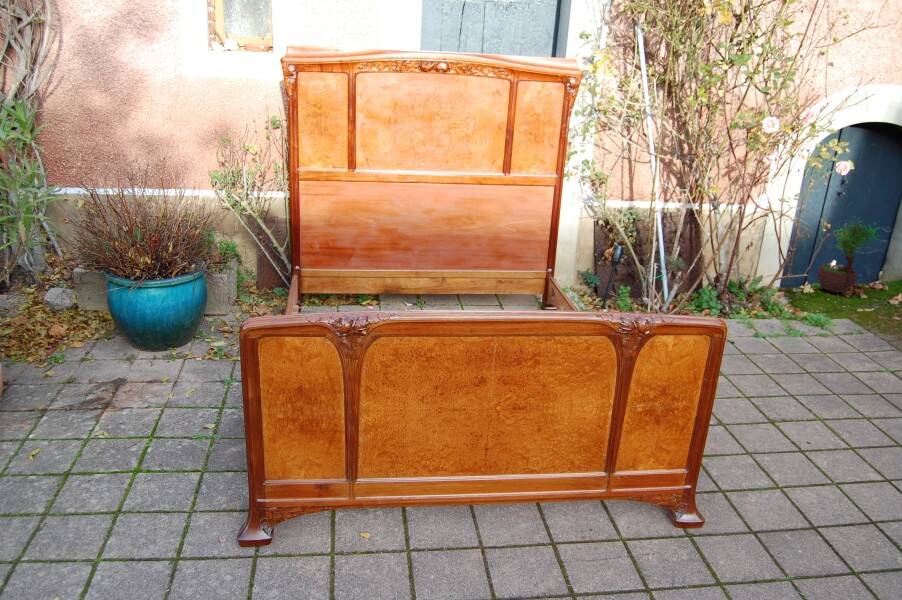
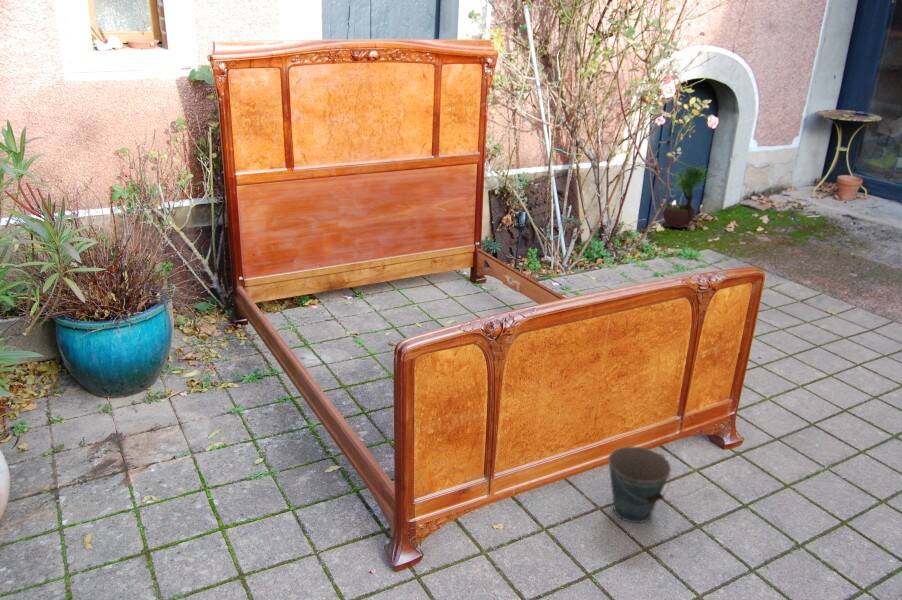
bucket: none [487,488,556,575] -> present [608,447,671,523]

